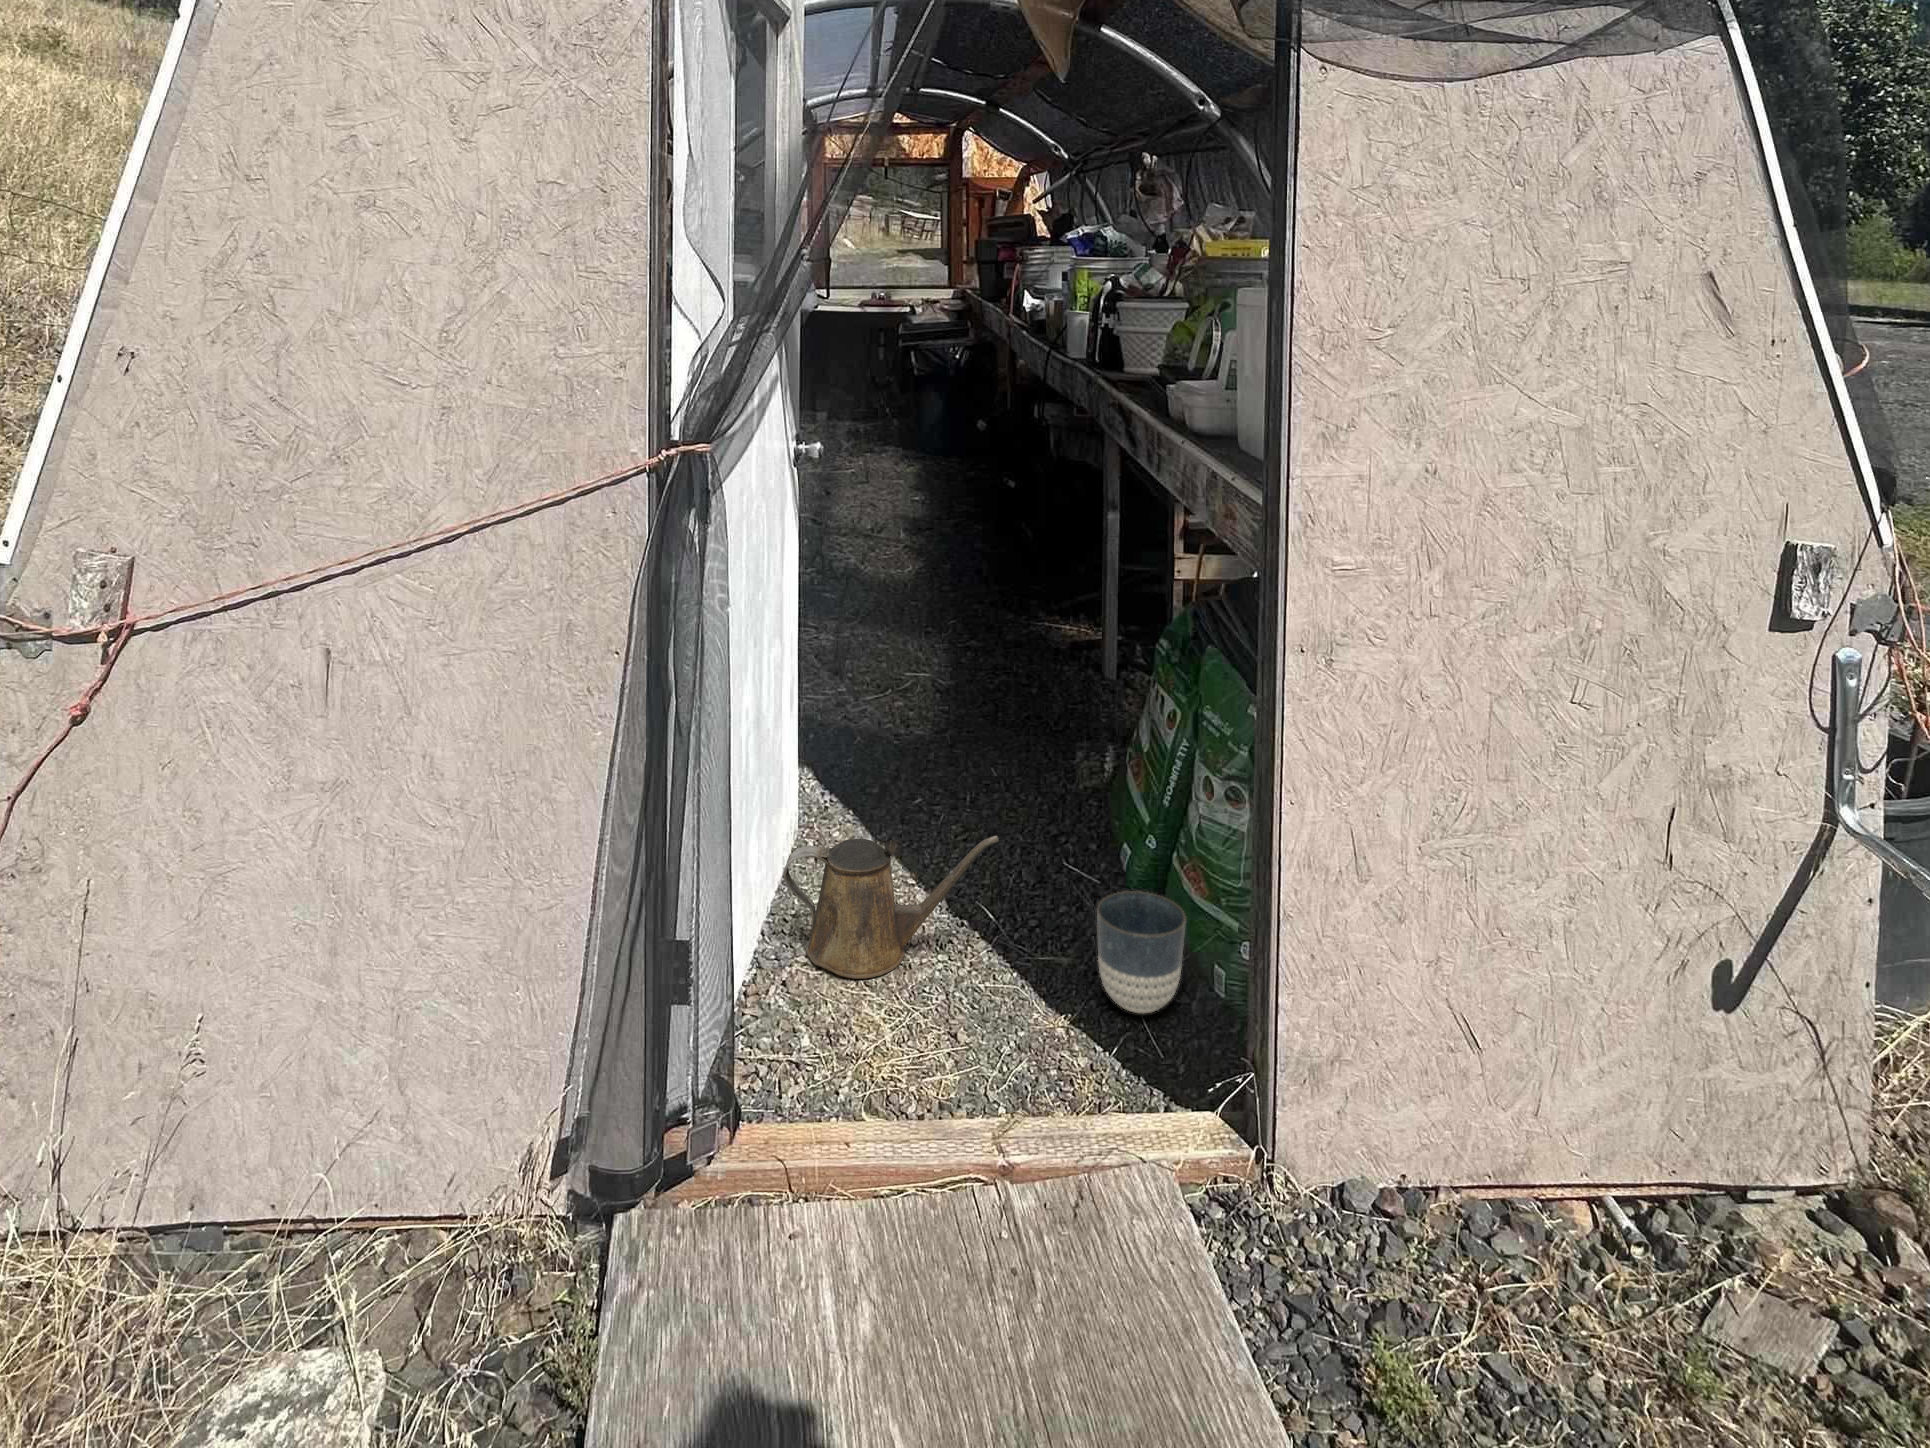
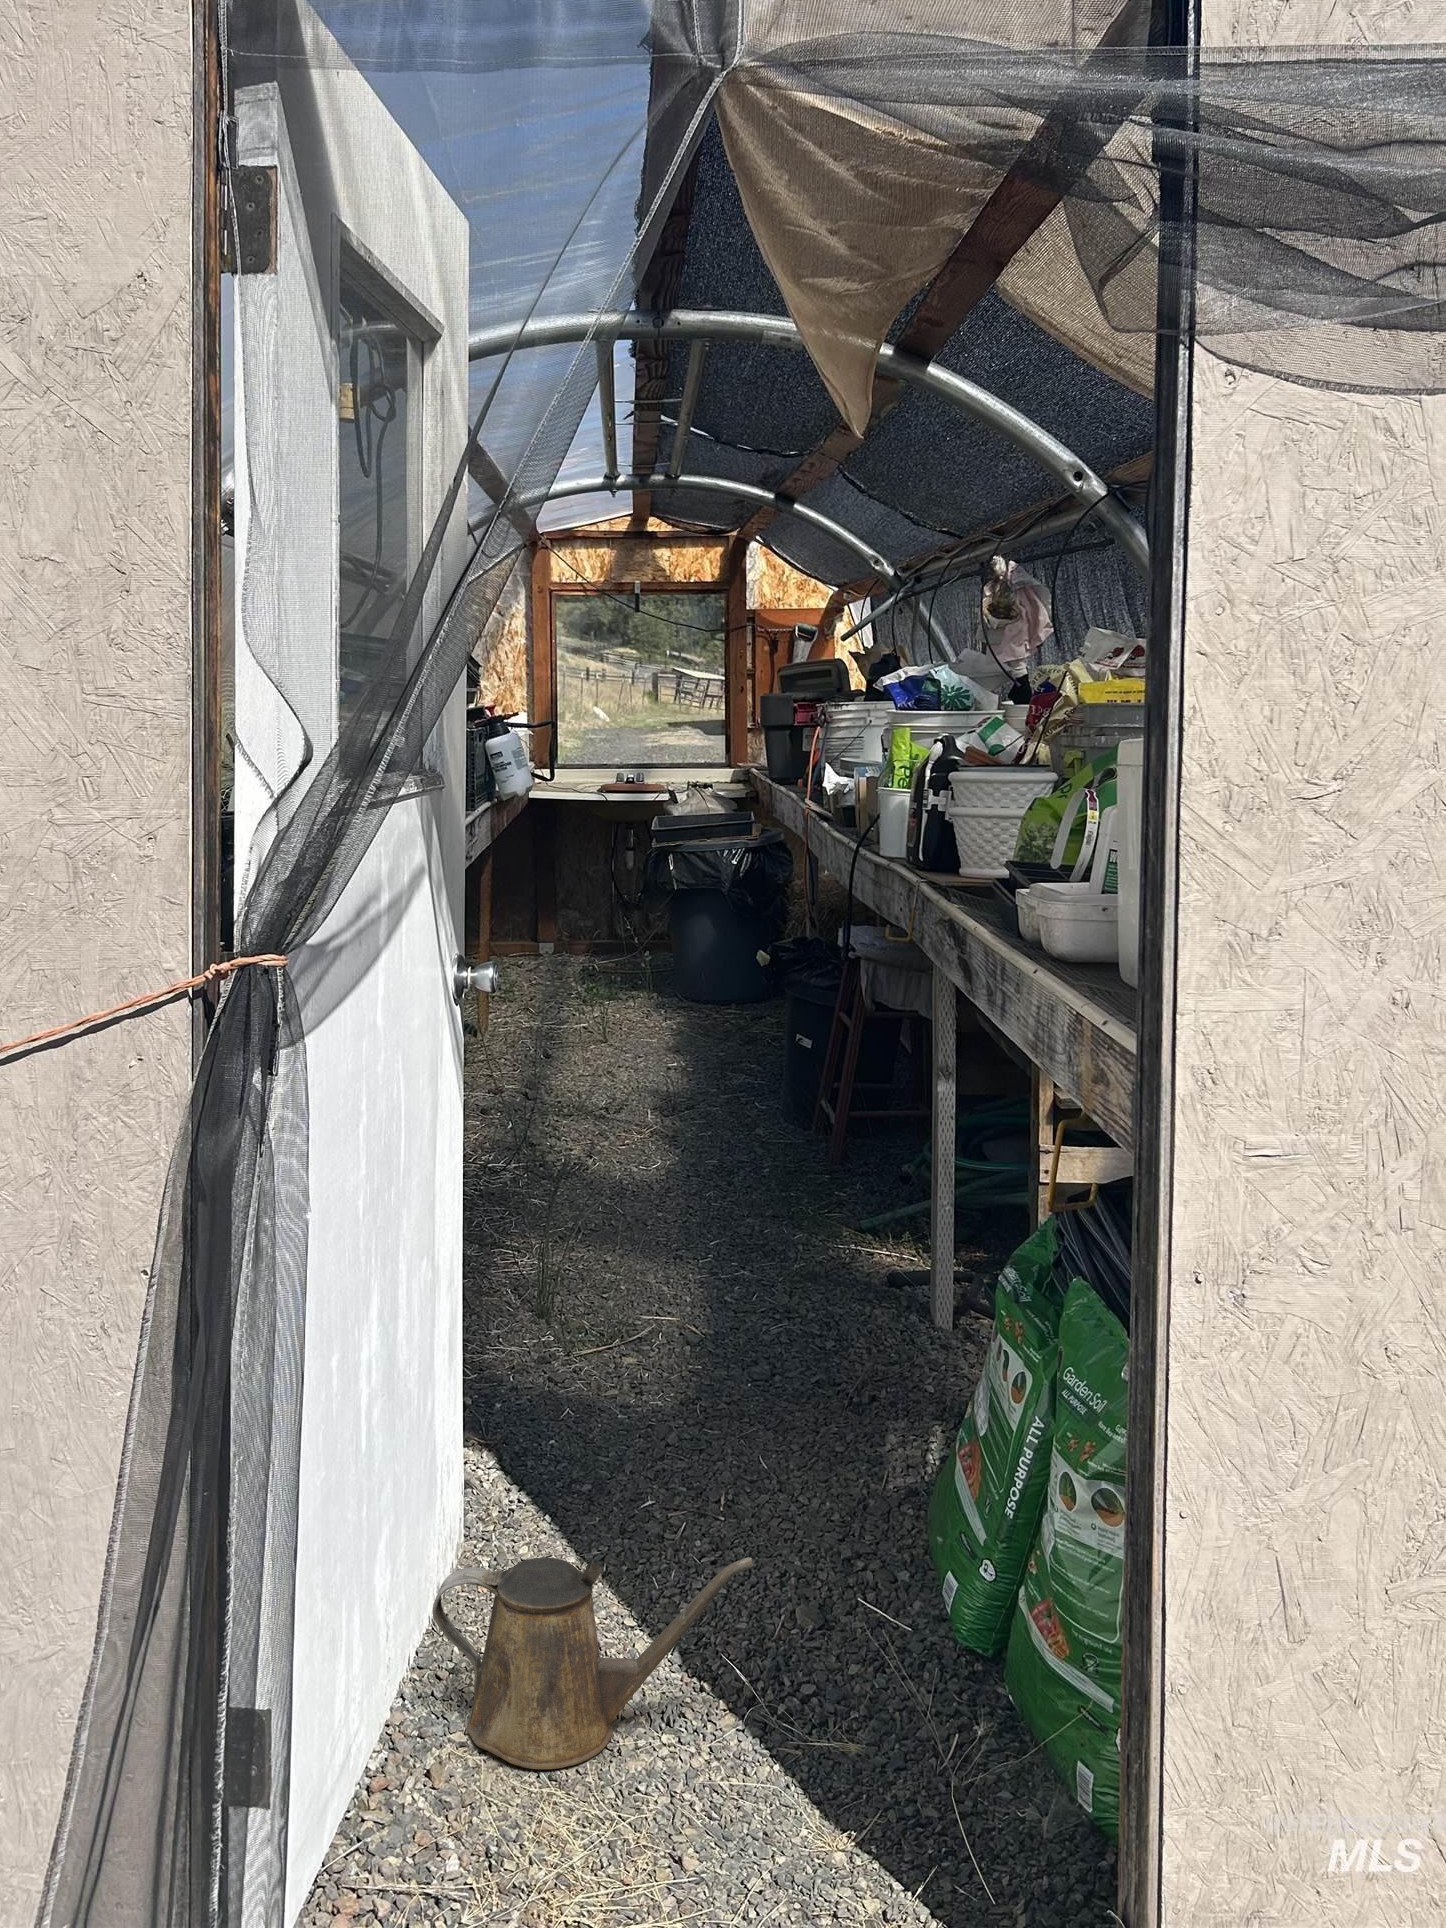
planter: present [1097,891,1186,1014] -> none [898,1646,1032,1834]

